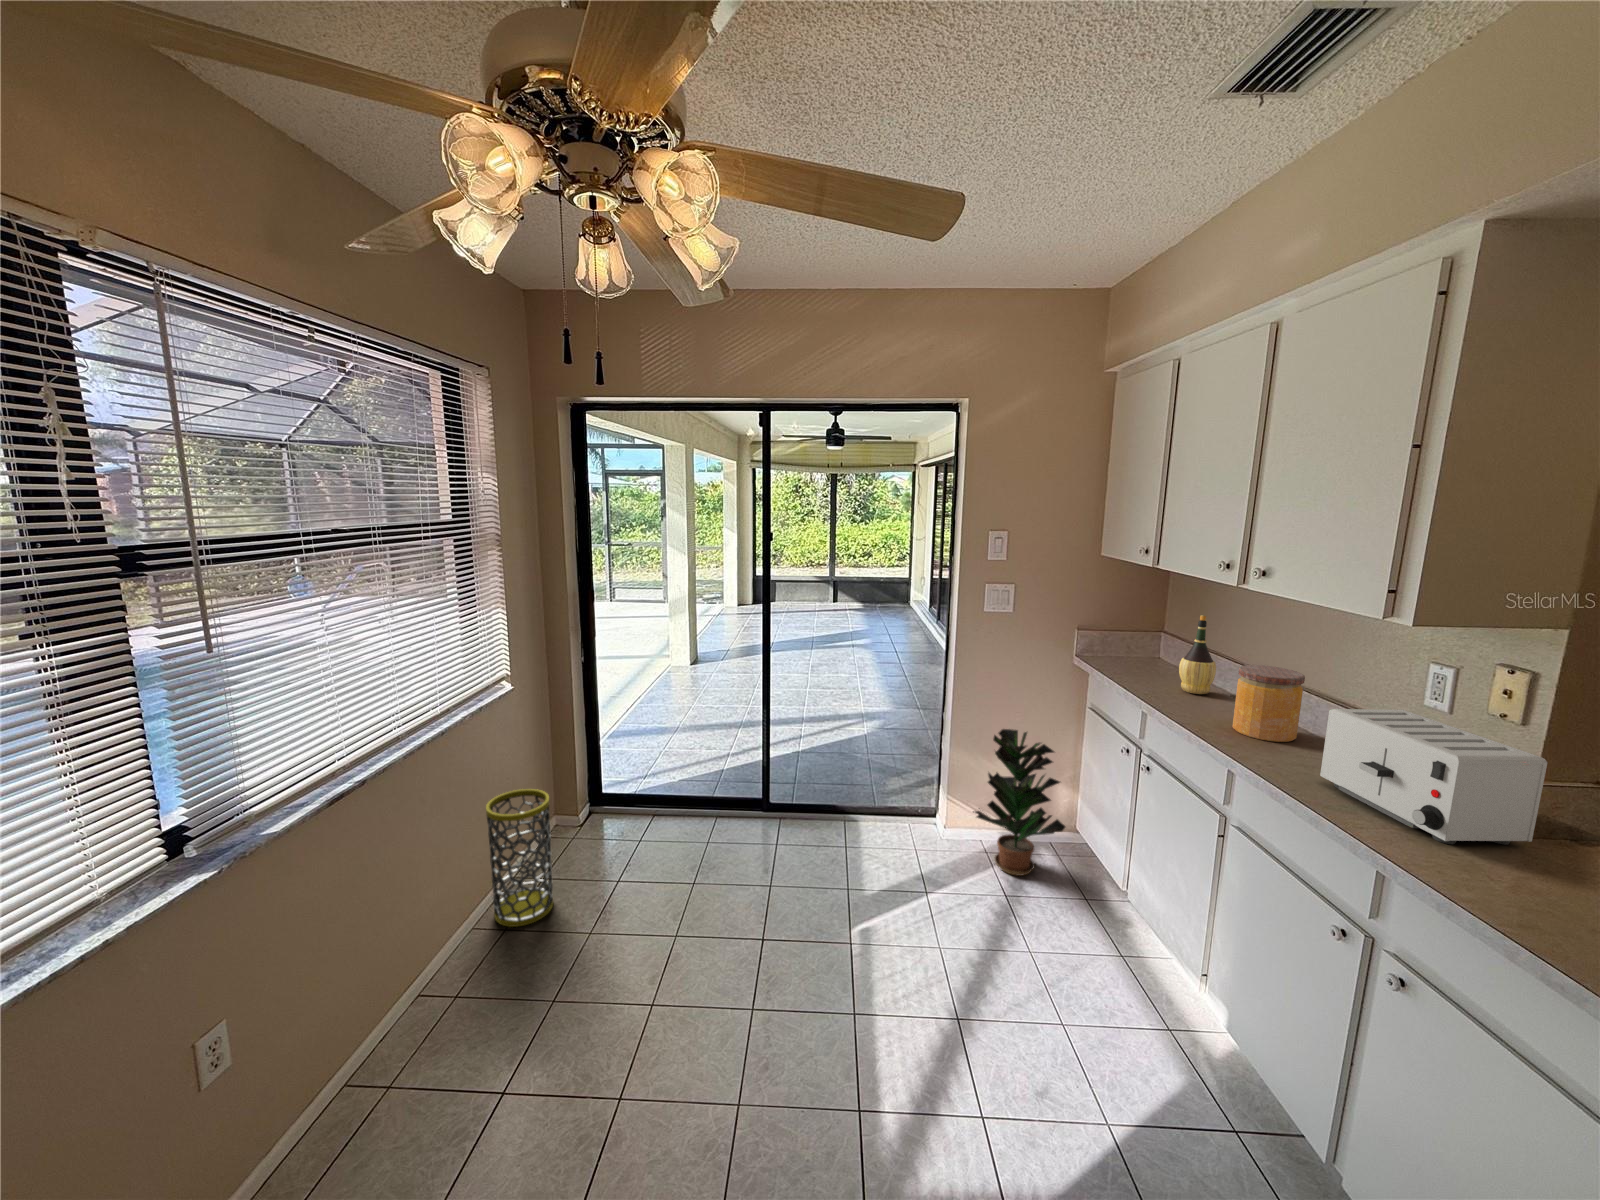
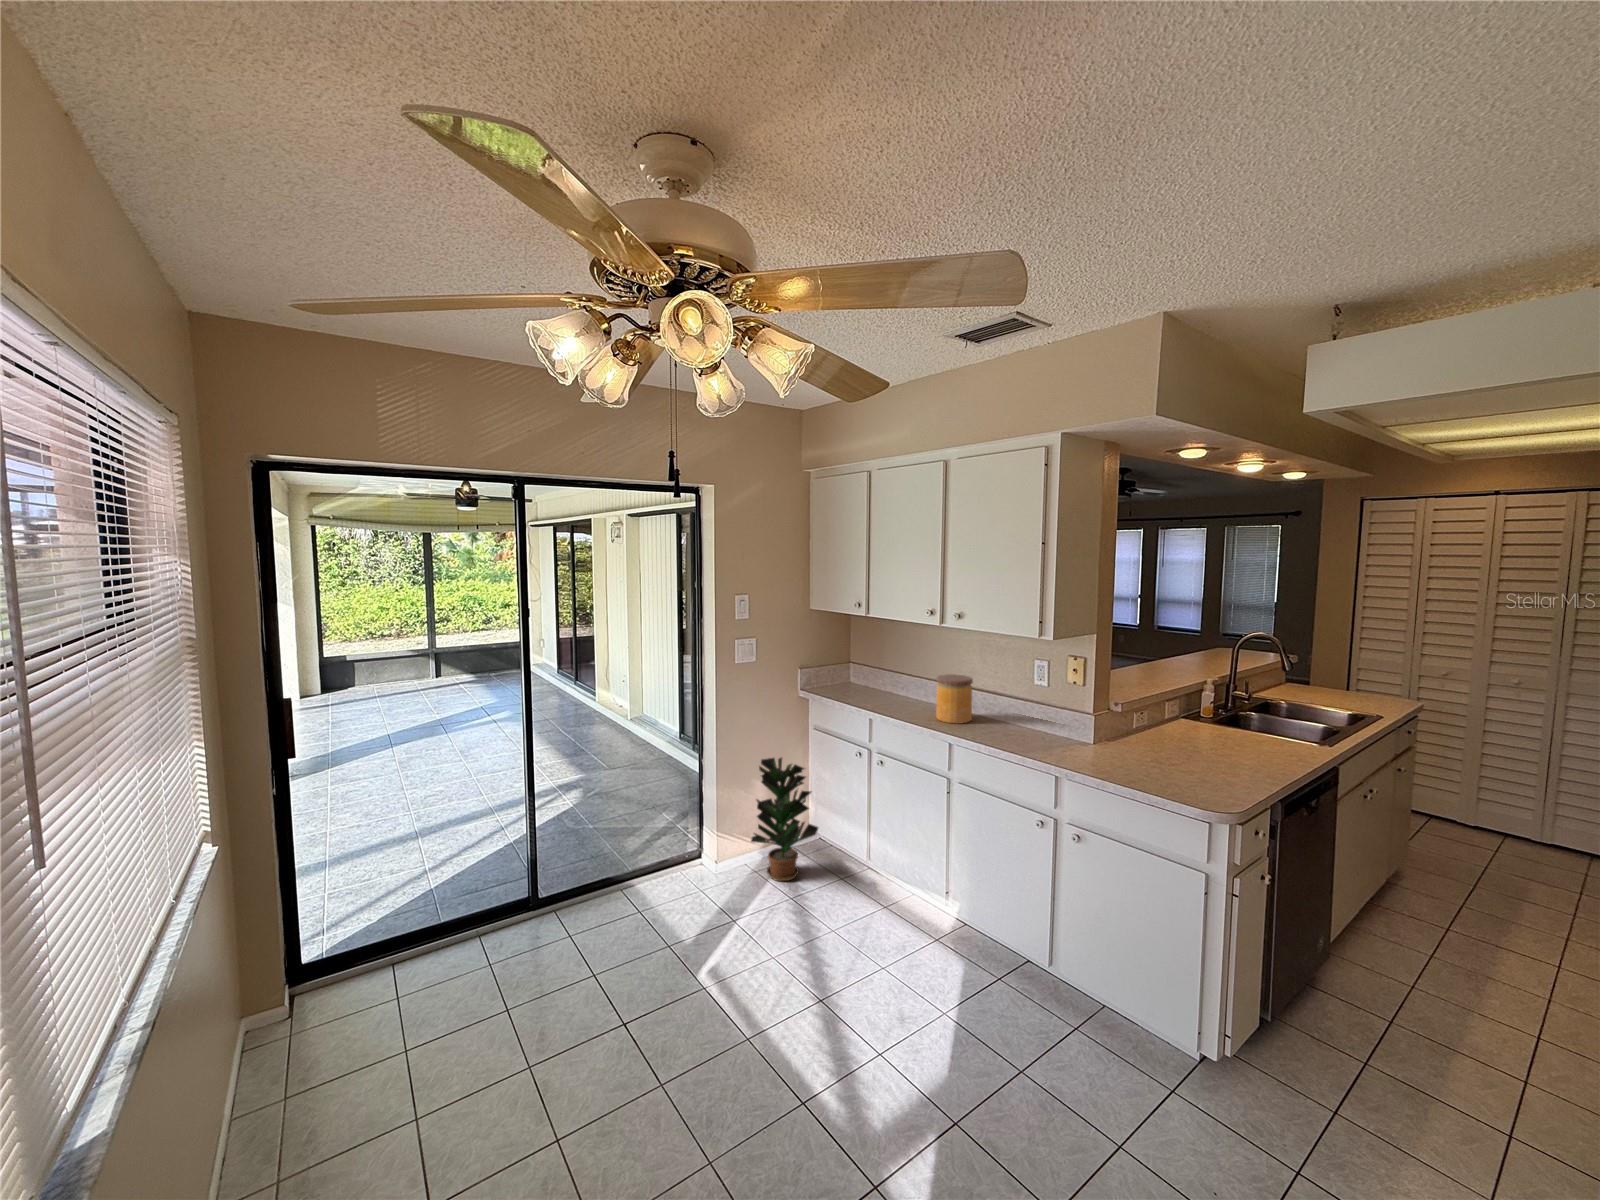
wine bottle: present [1179,615,1216,694] -> none [882,645,905,702]
toaster: present [1320,709,1548,845] -> none [1007,689,1106,757]
trash can: present [486,789,553,927] -> none [228,968,334,1174]

